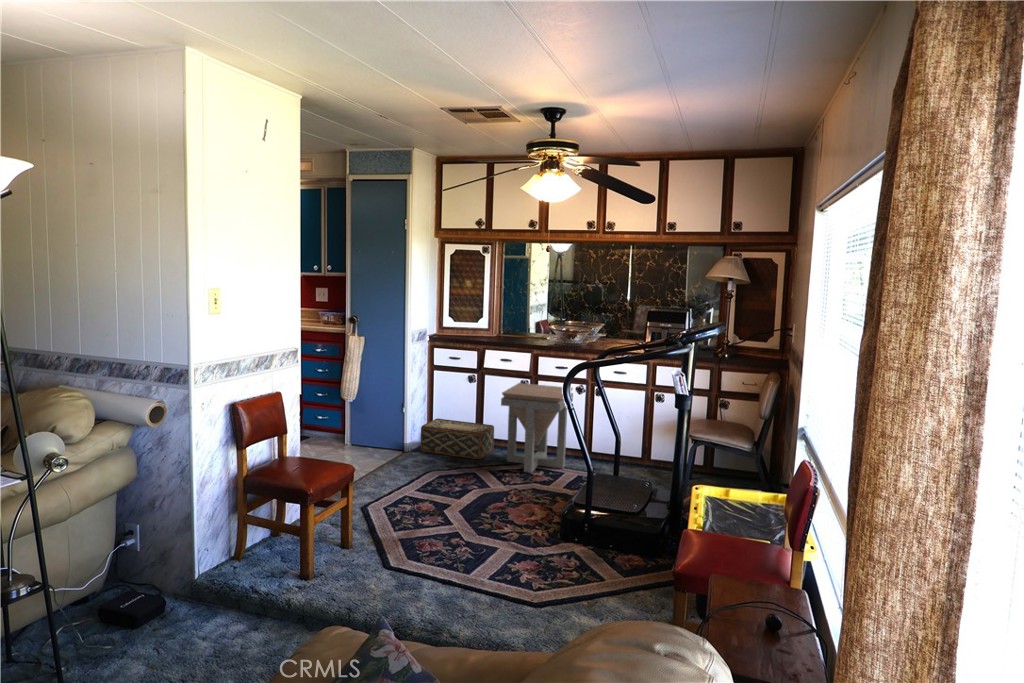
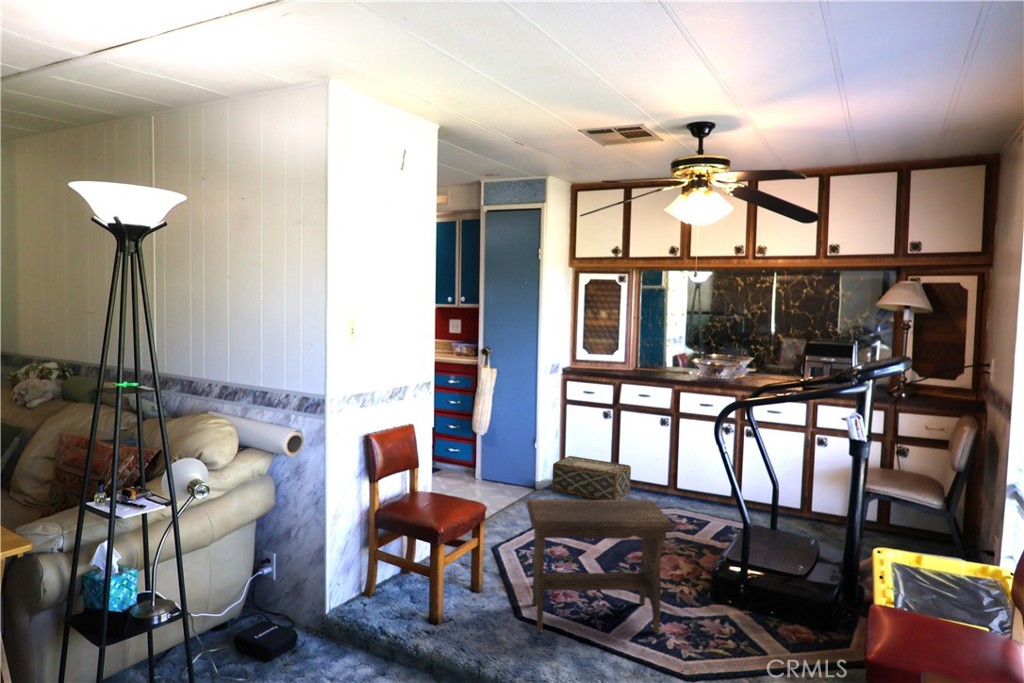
side table: present [501,383,573,473] -> none [639,421,720,520]
footstool: none [394,455,527,579] -> present [527,499,674,633]

